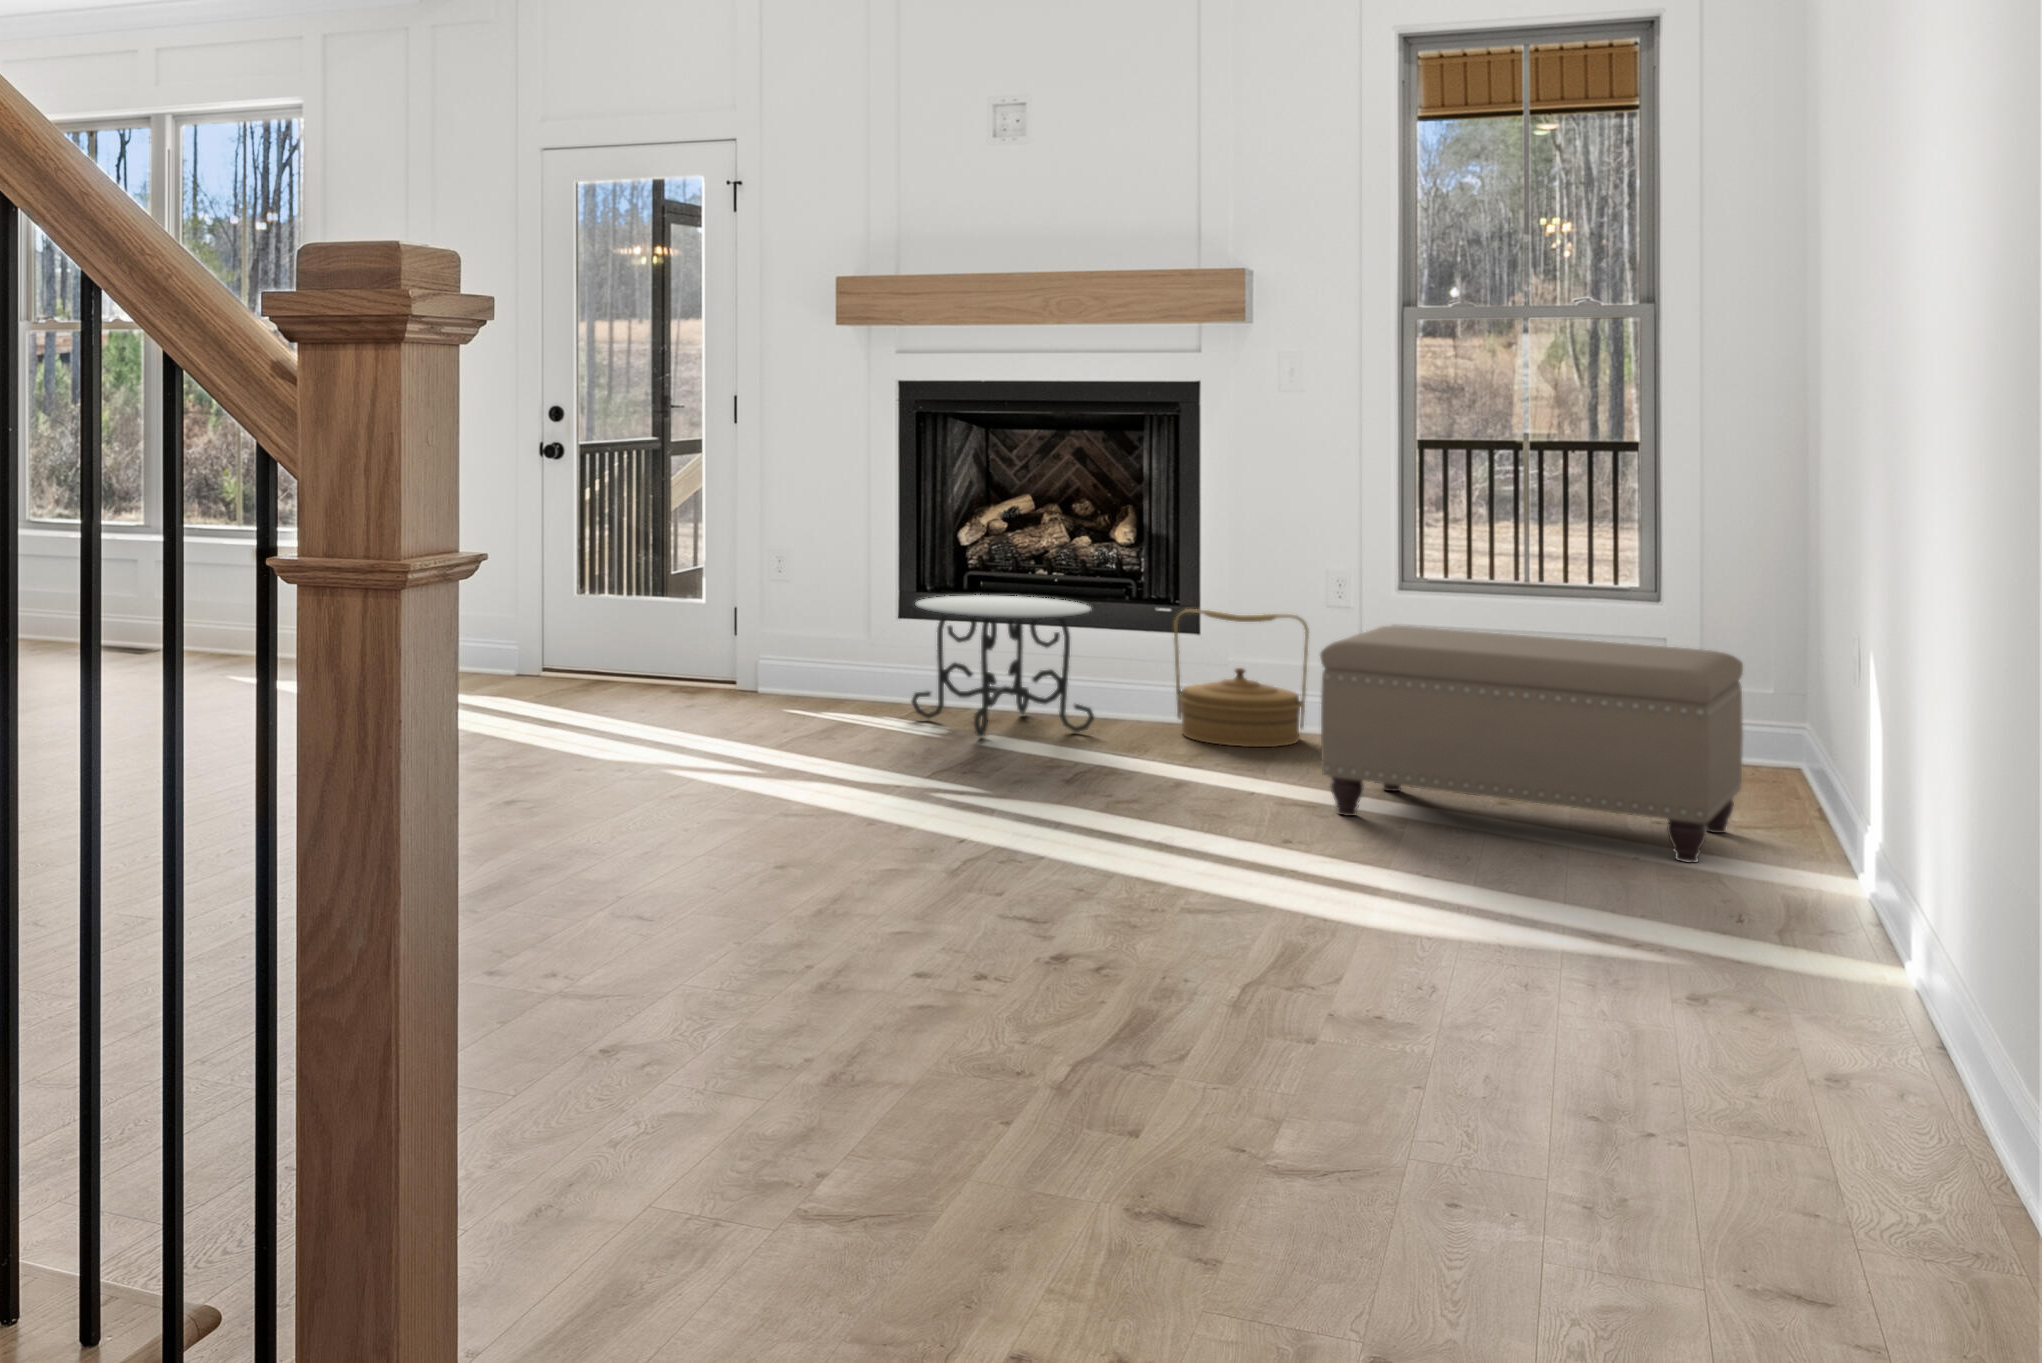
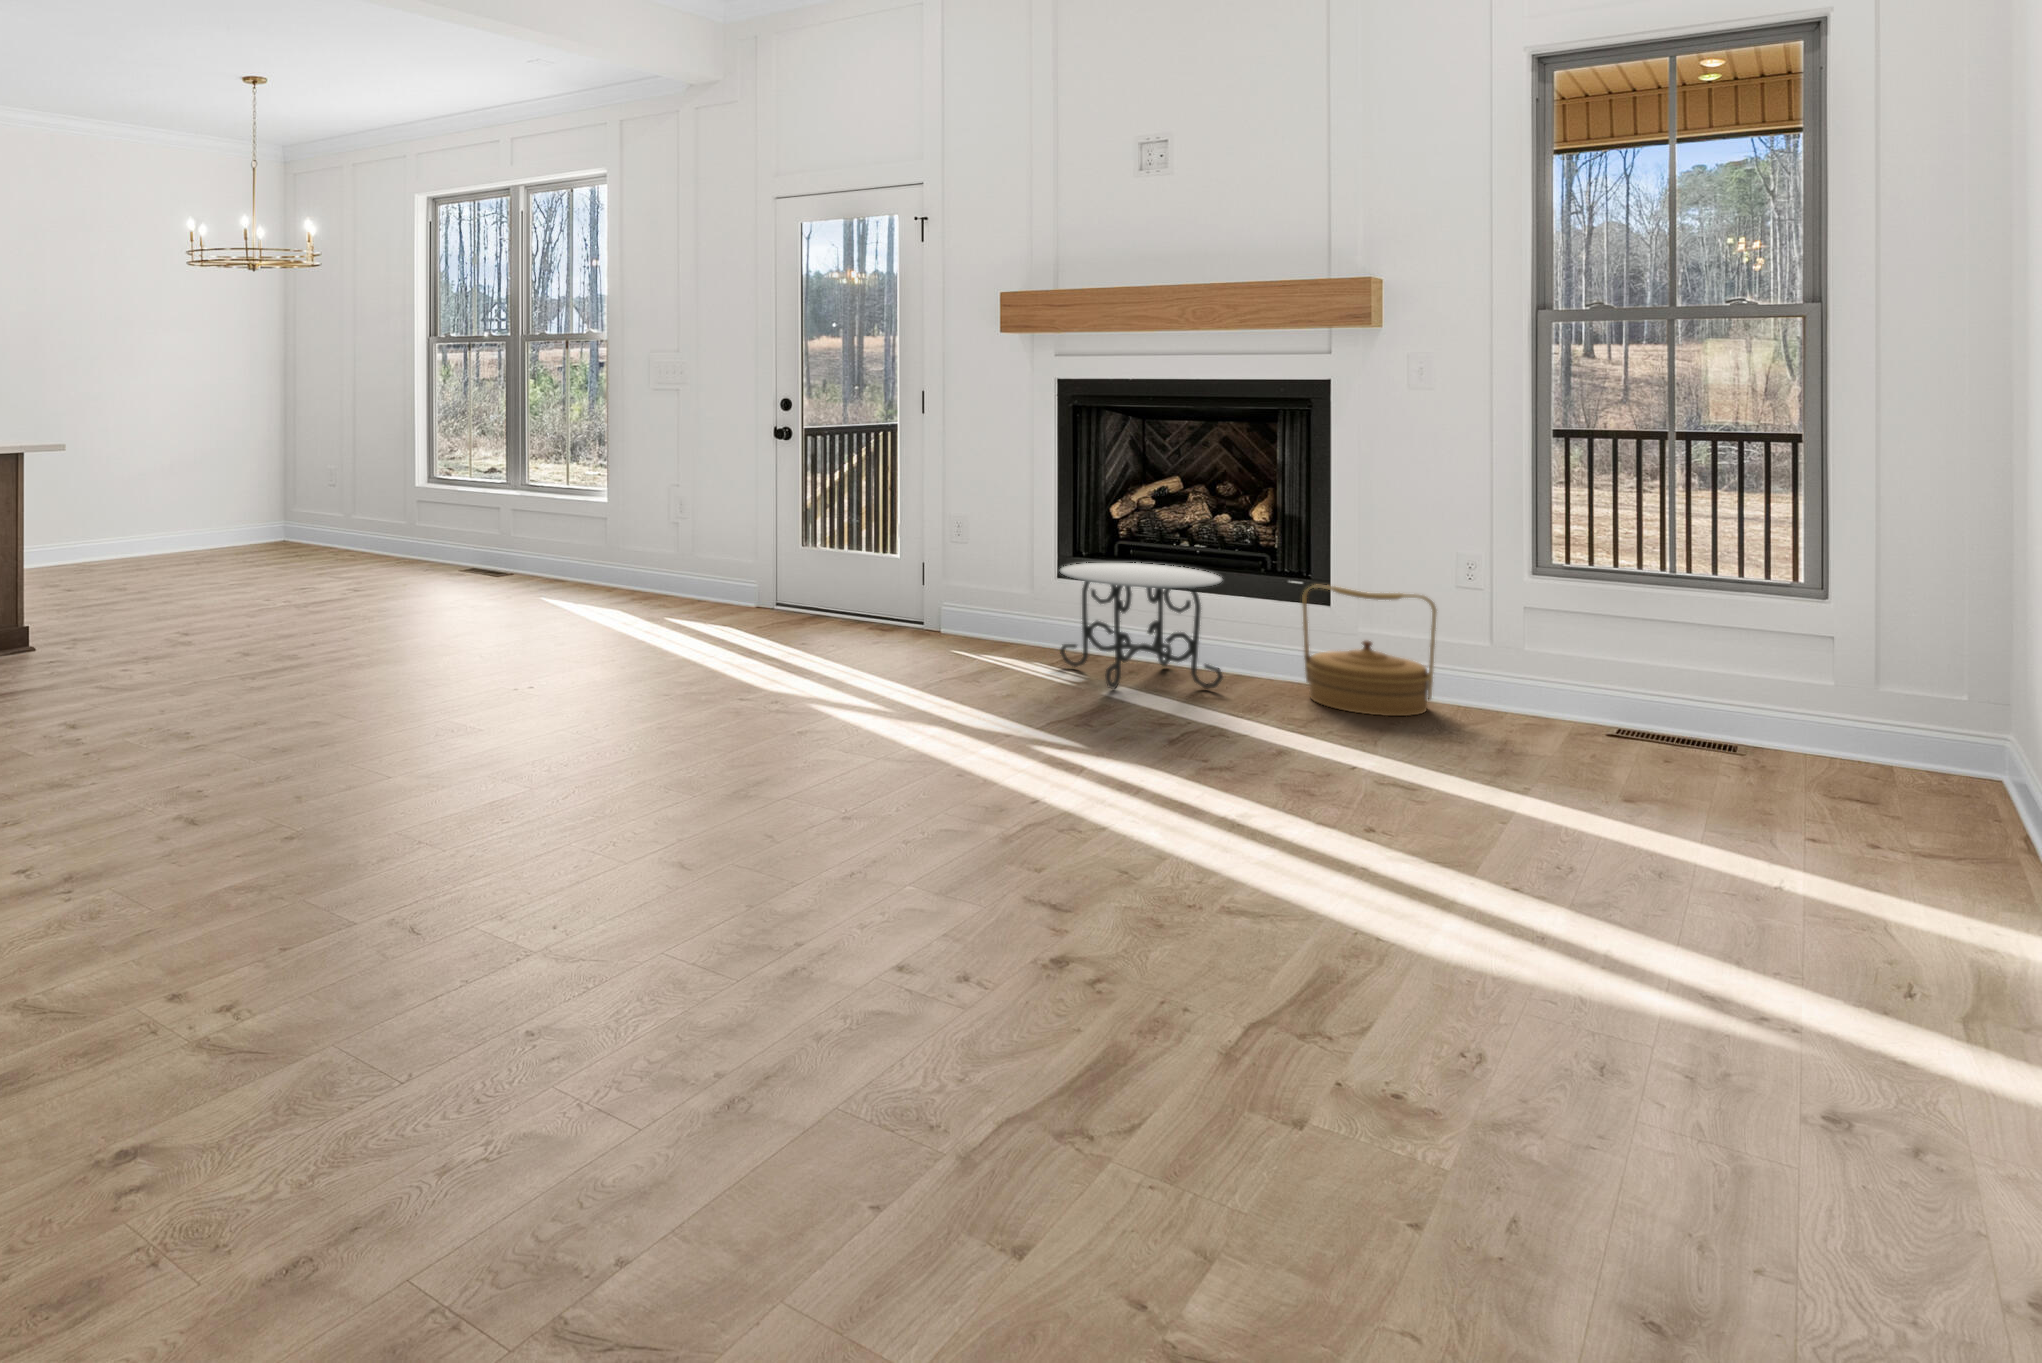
ottoman: present [1320,626,1743,863] -> none [1416,617,1913,896]

